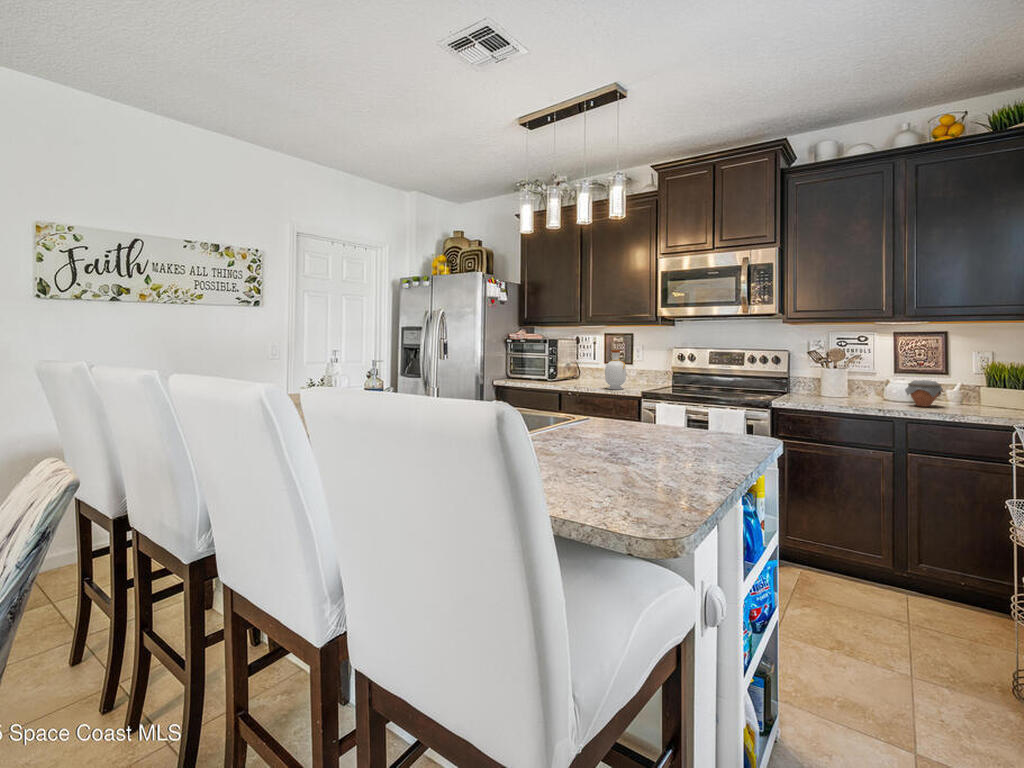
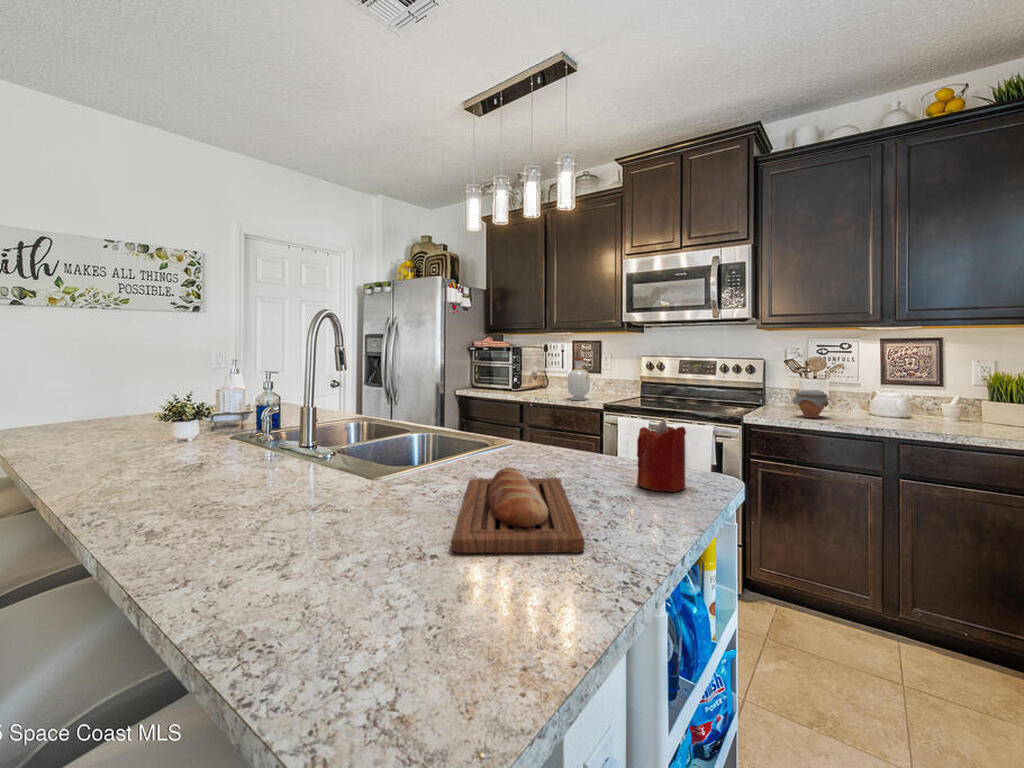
jar: present [905,380,943,407] -> present [793,390,829,418]
candle: none [706,393,743,444] -> present [637,420,686,492]
bread loaf: none [585,426,691,470] -> present [452,467,584,553]

